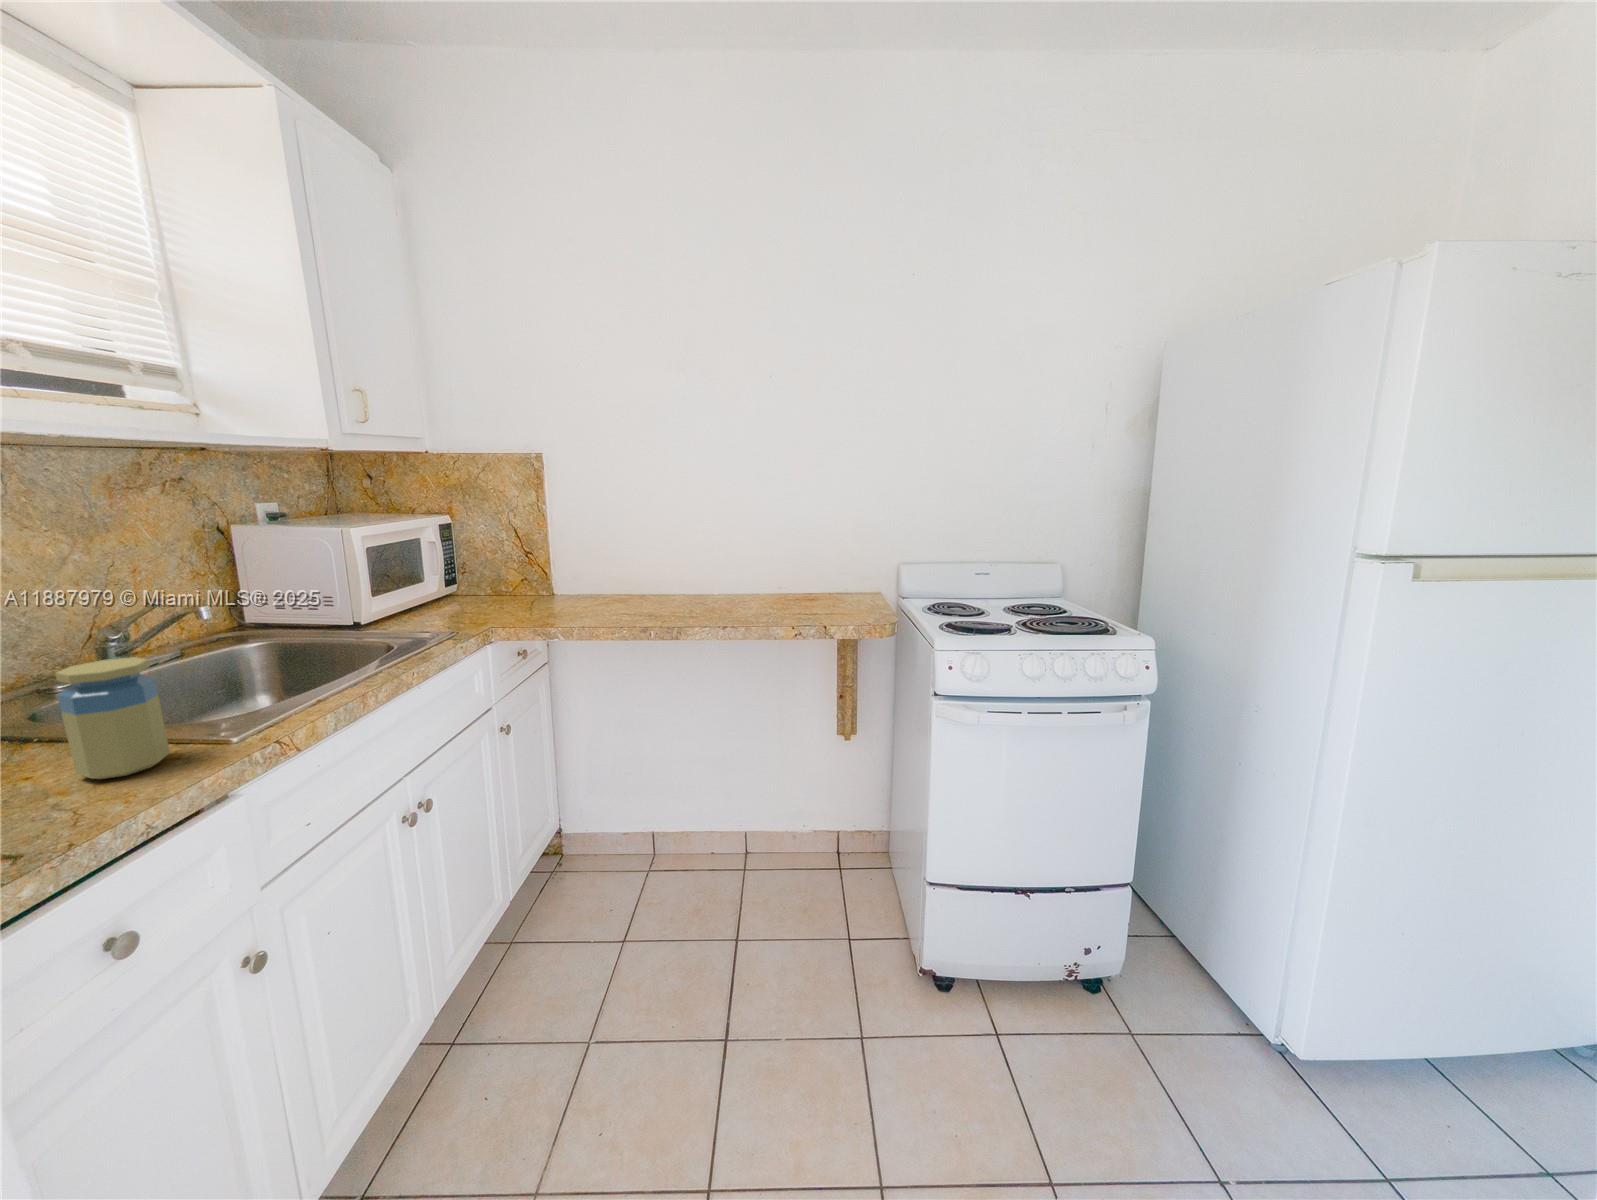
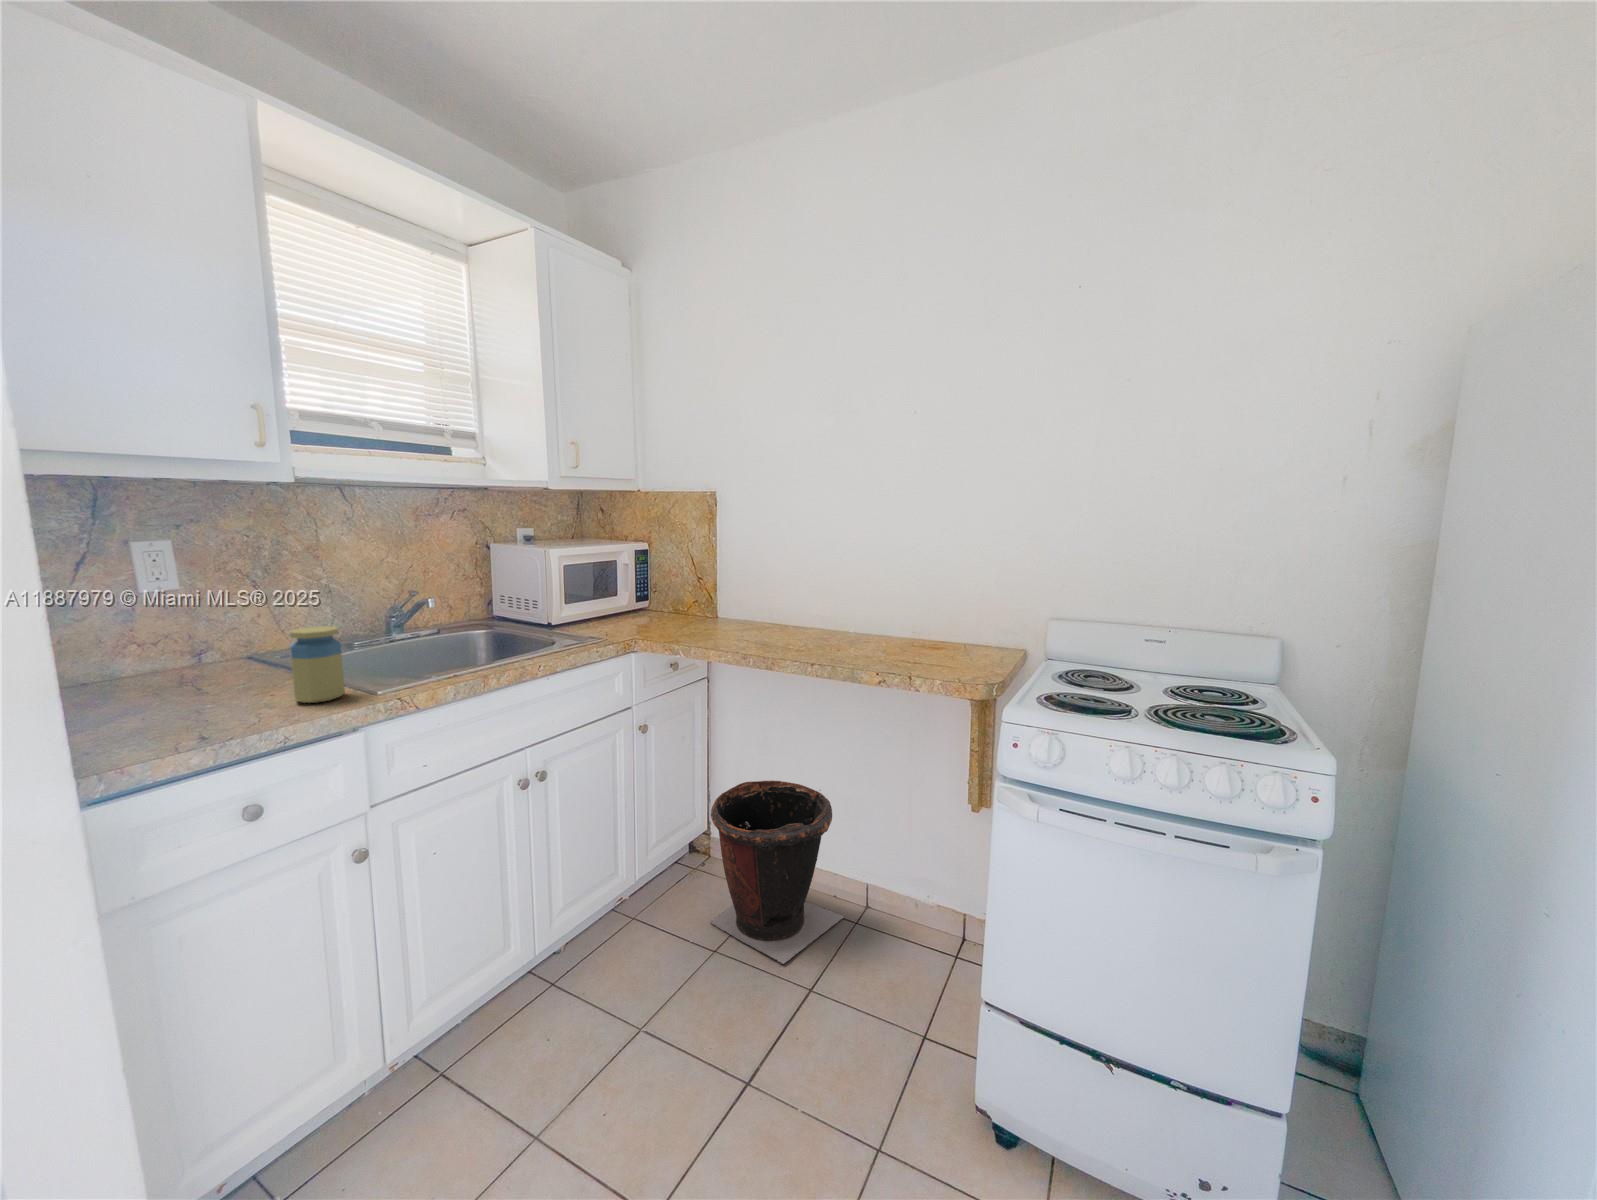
waste bin: none [592,753,730,927] -> present [710,781,844,964]

